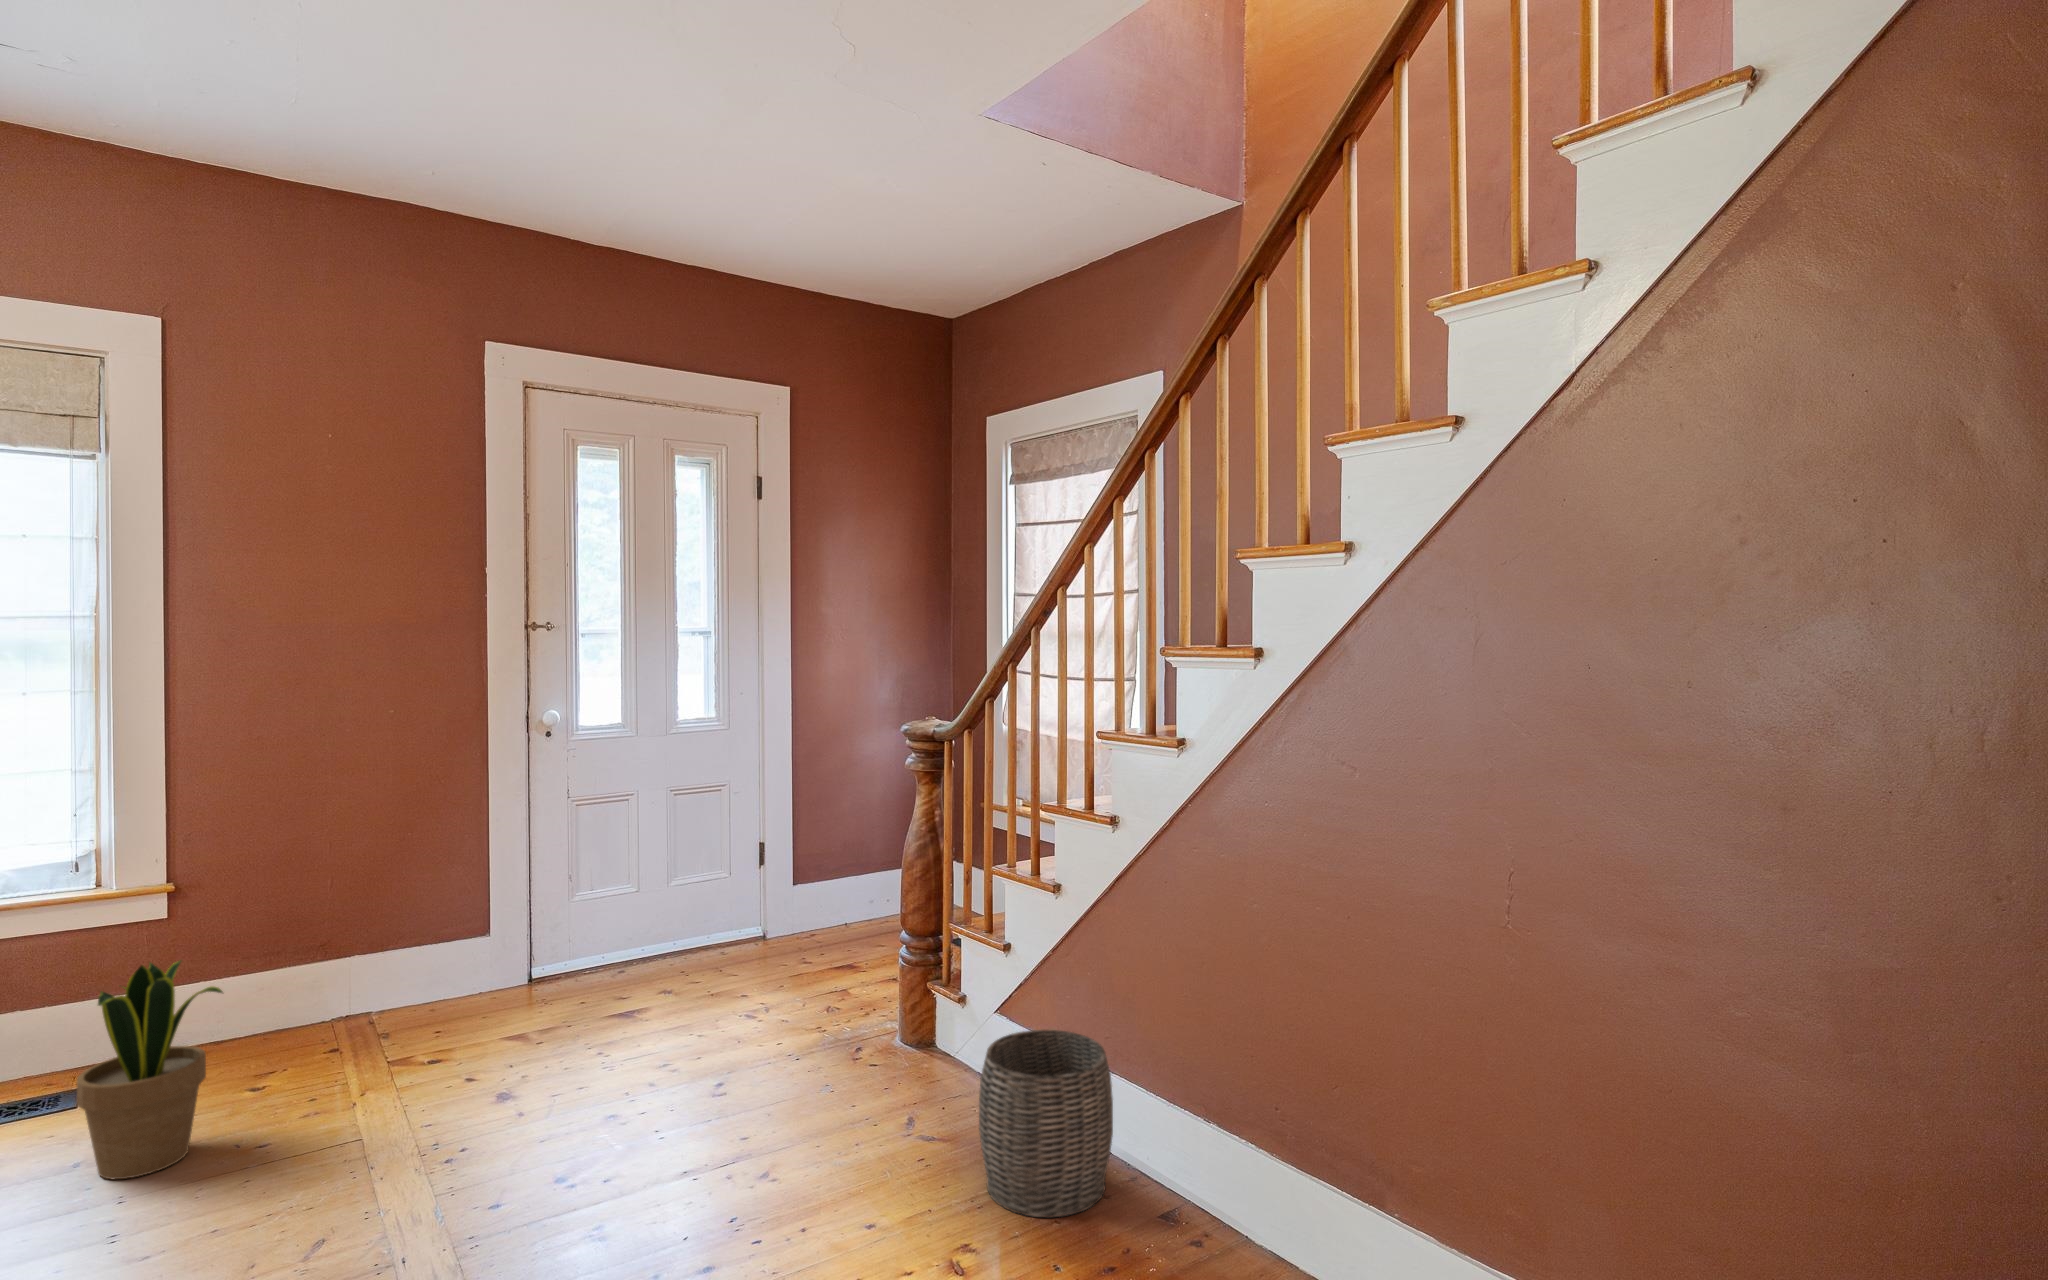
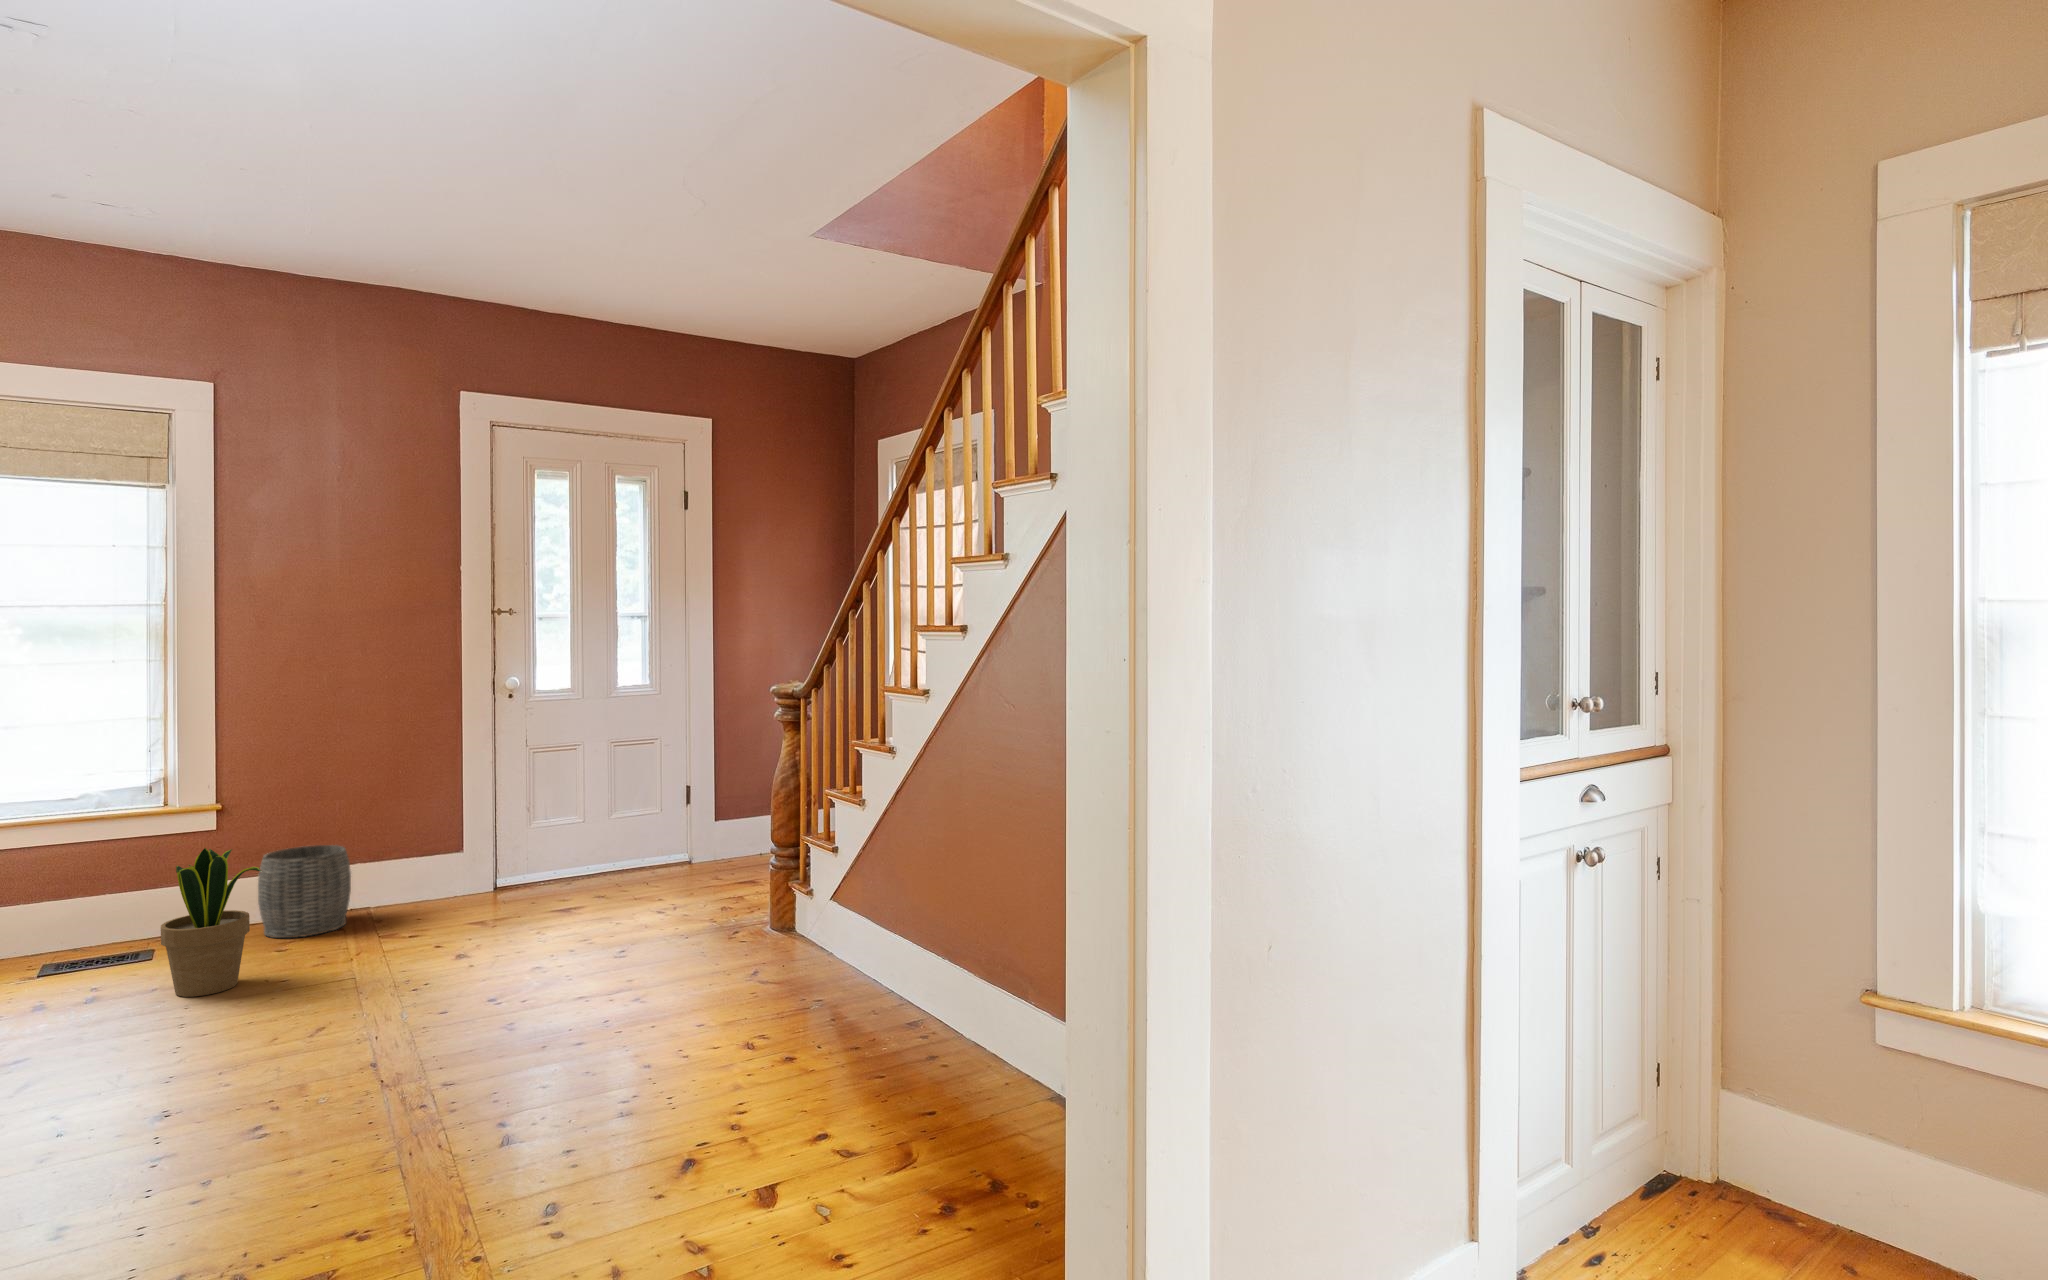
woven basket: present [979,1030,1113,1218] -> present [258,845,351,938]

